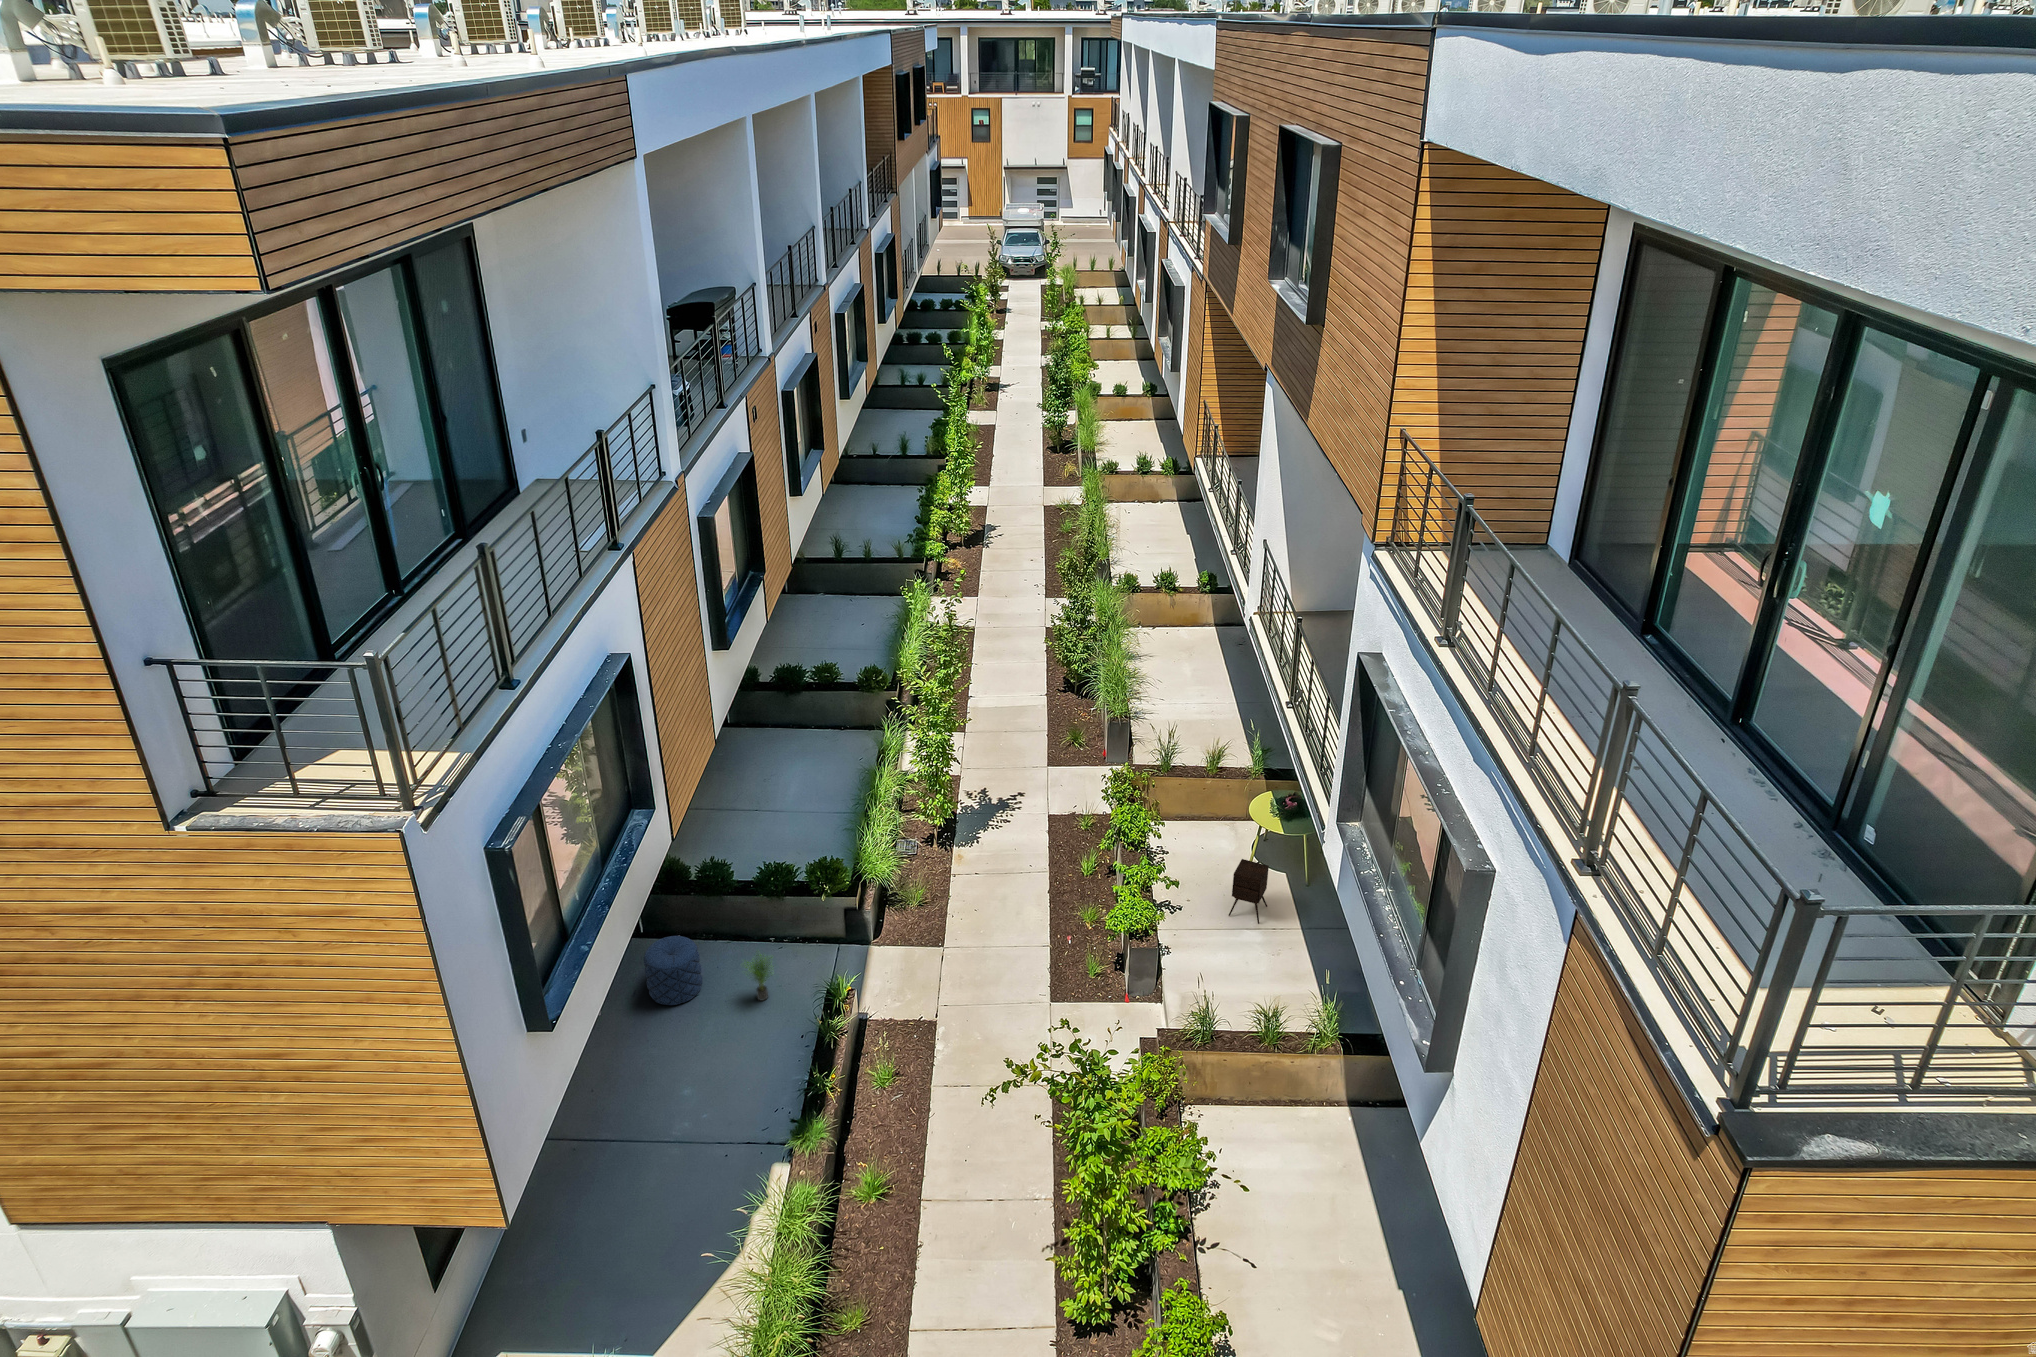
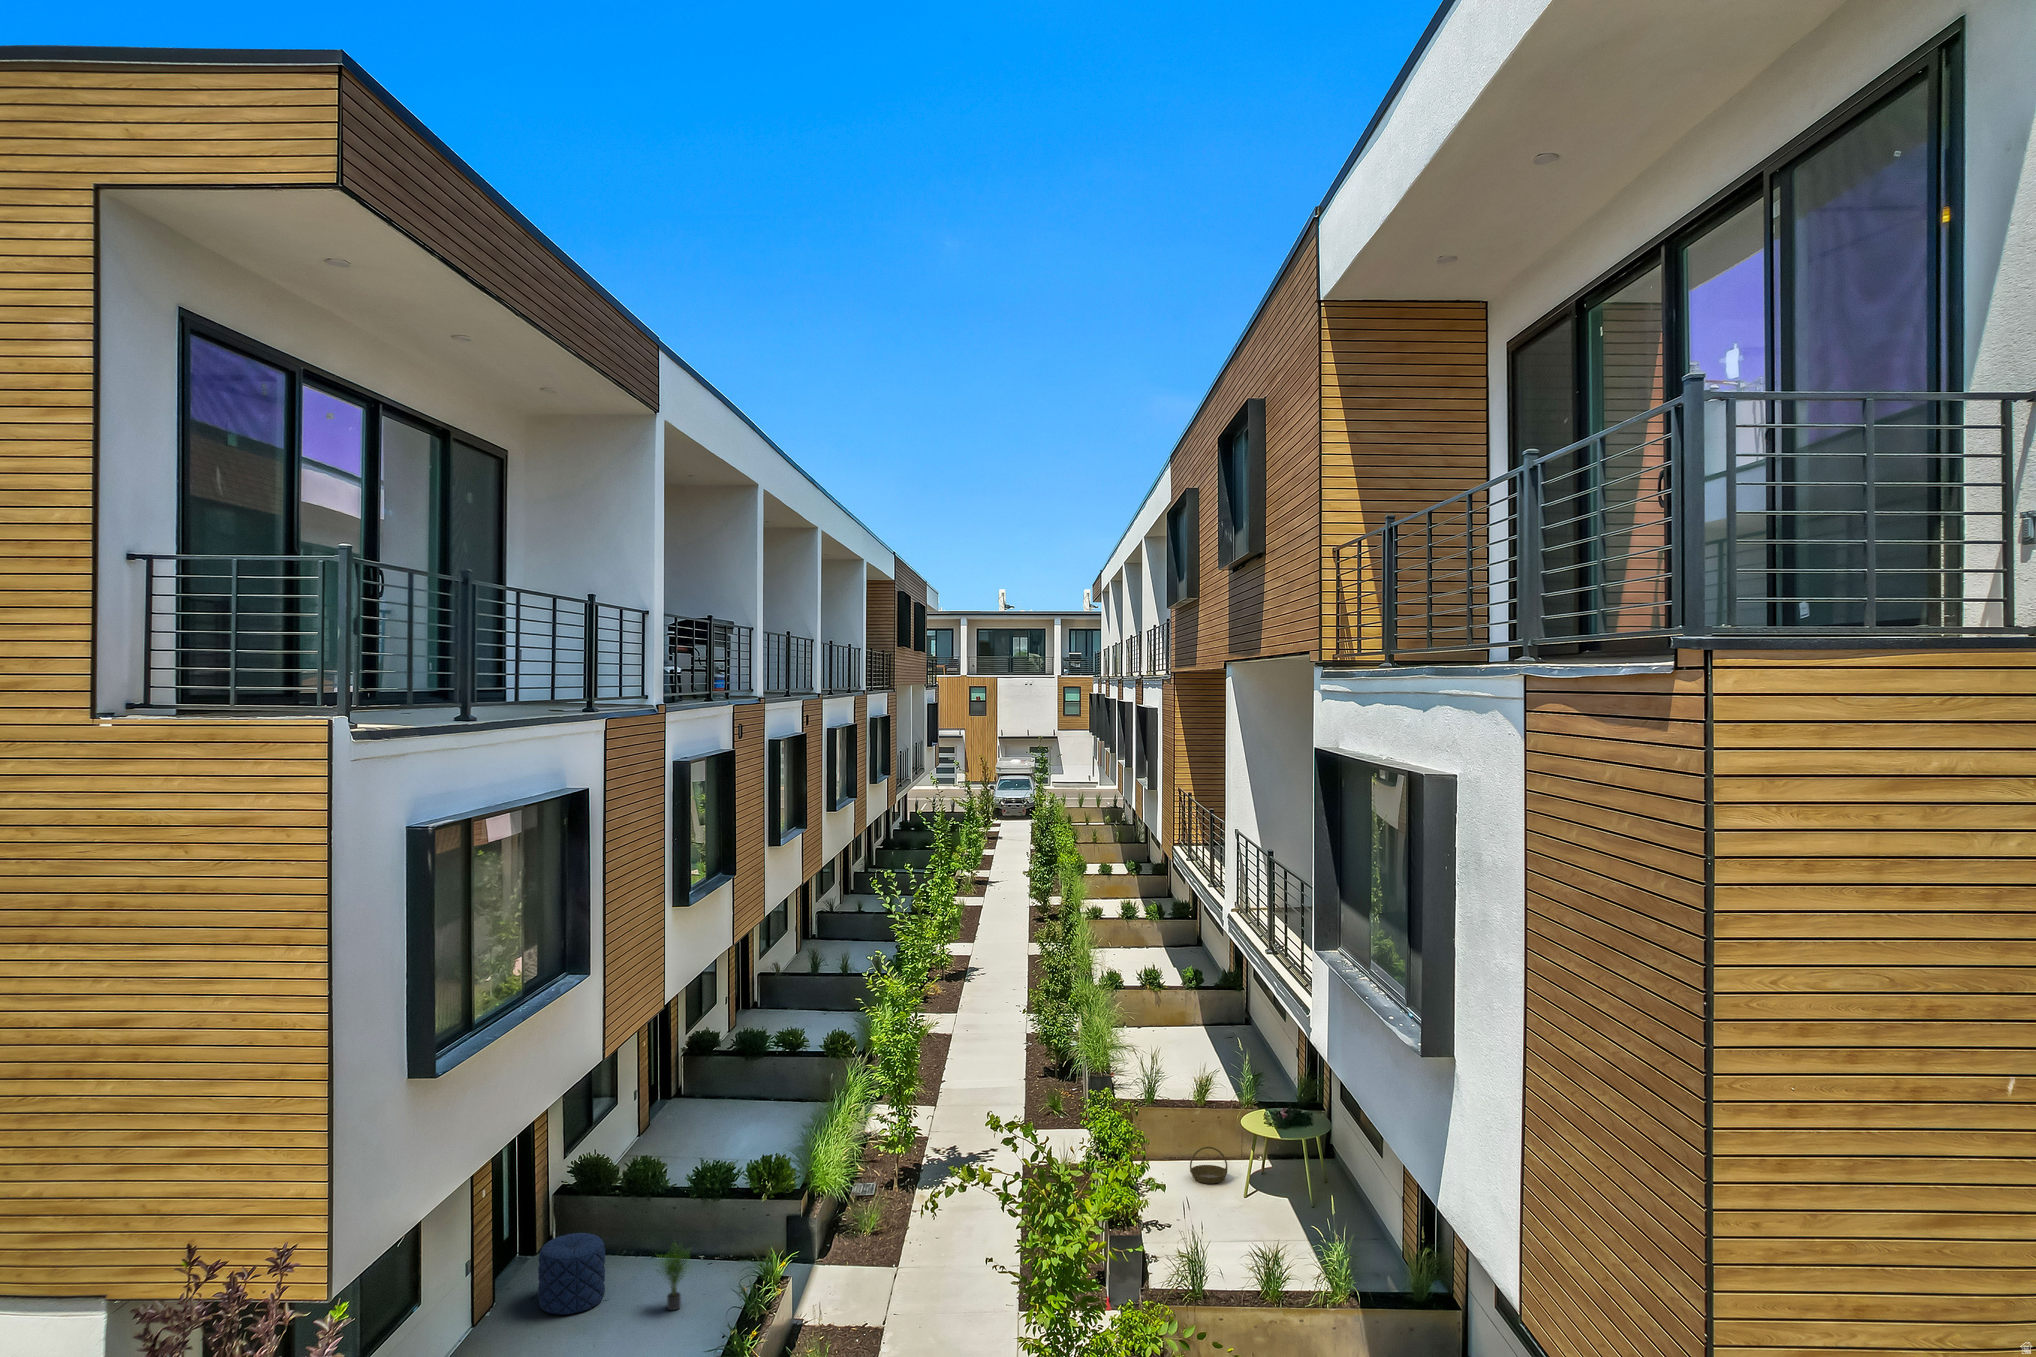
basket: none [1196,819,1229,849] -> present [1190,1147,1228,1184]
side table: present [1229,859,1269,924] -> none [1229,1164,1274,1240]

